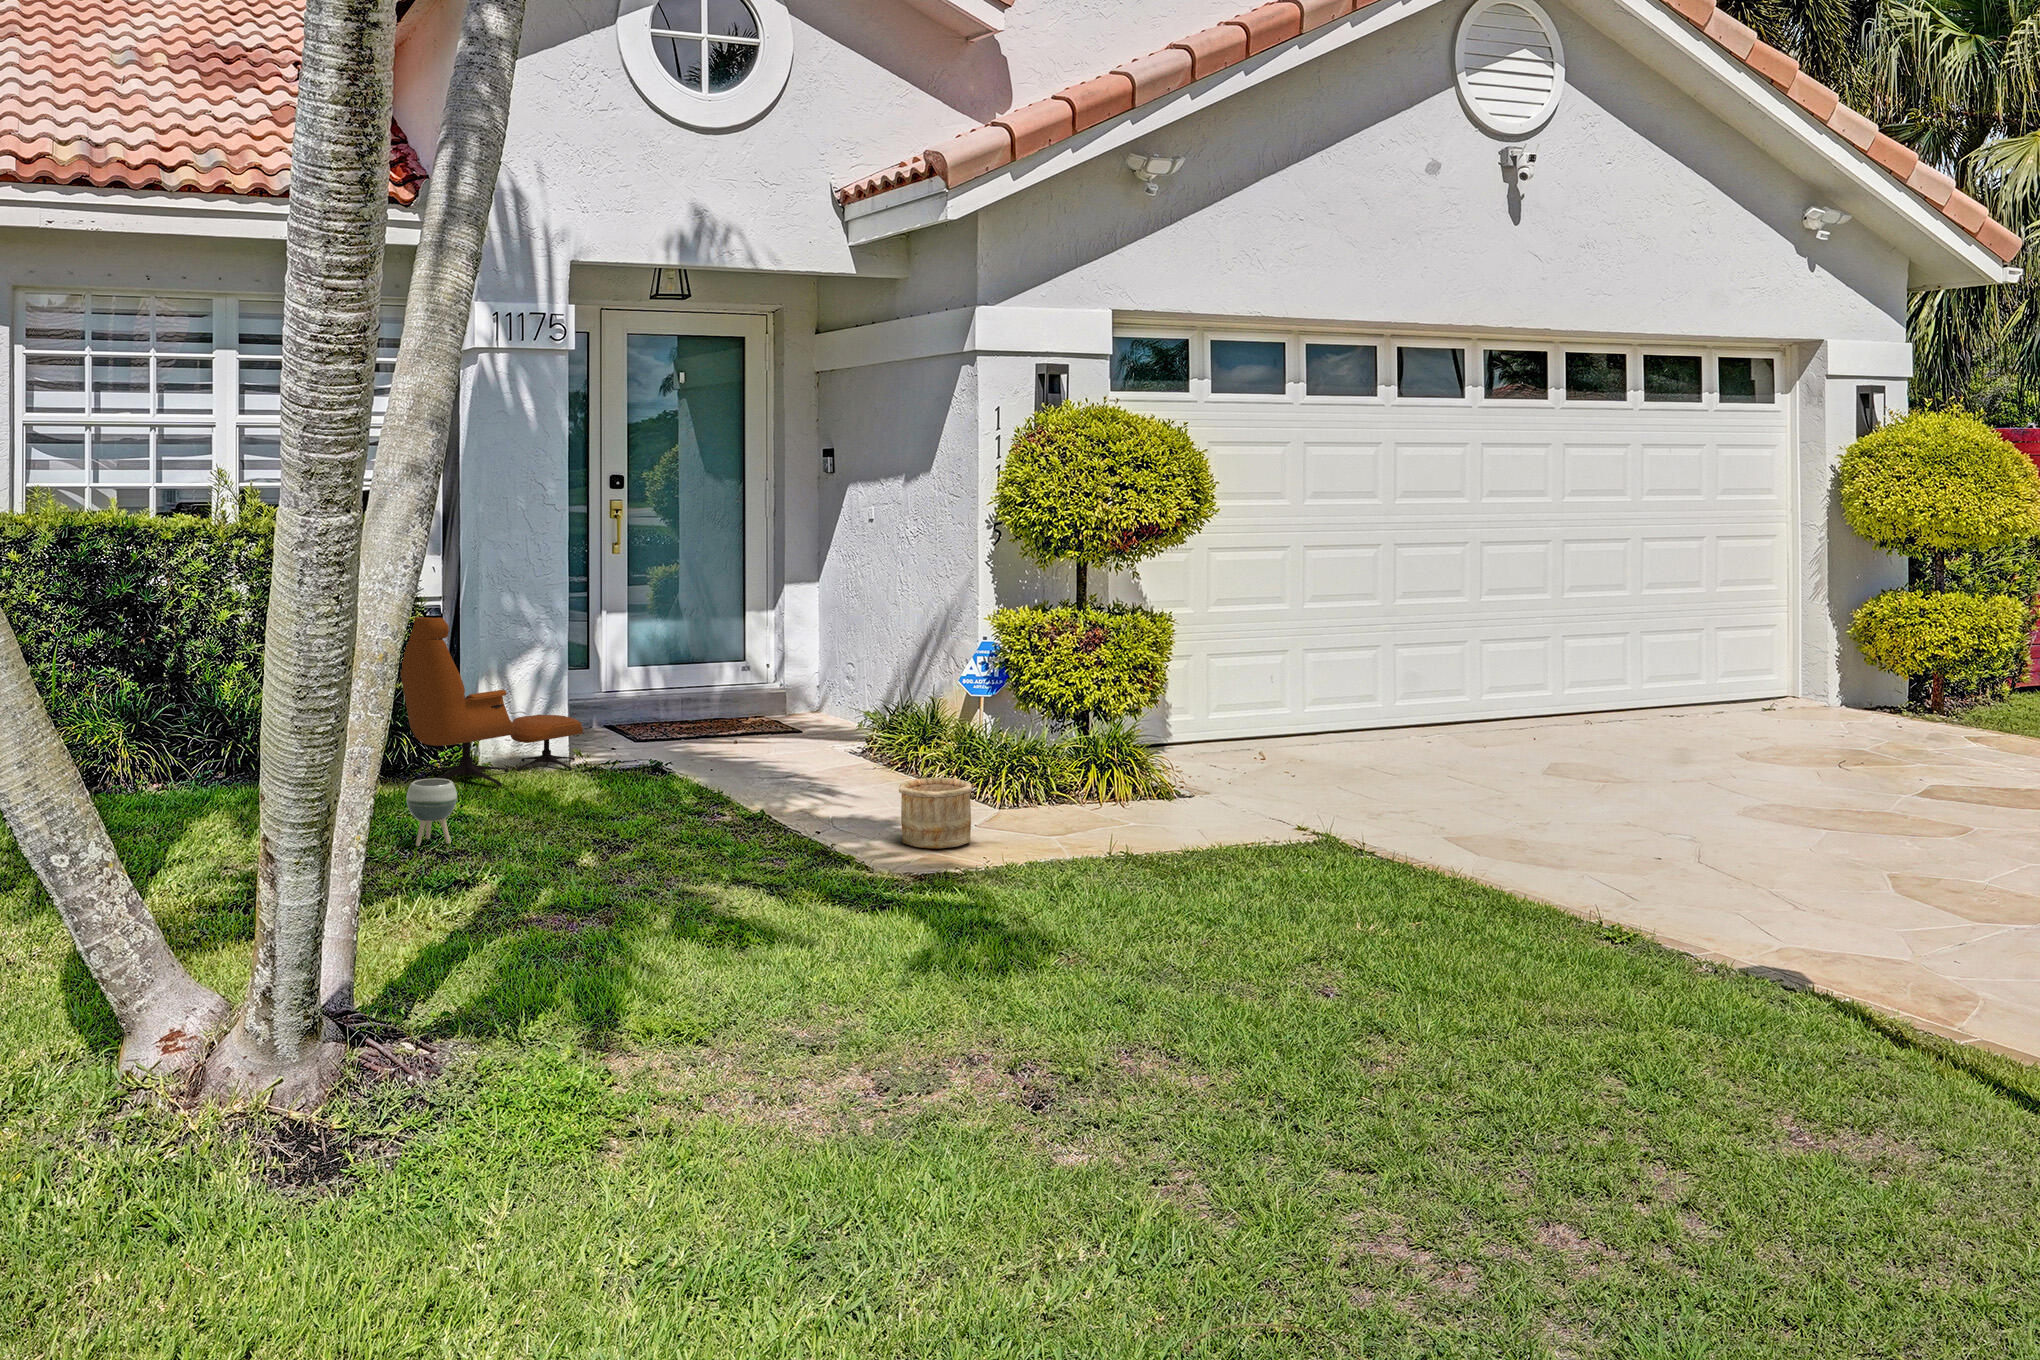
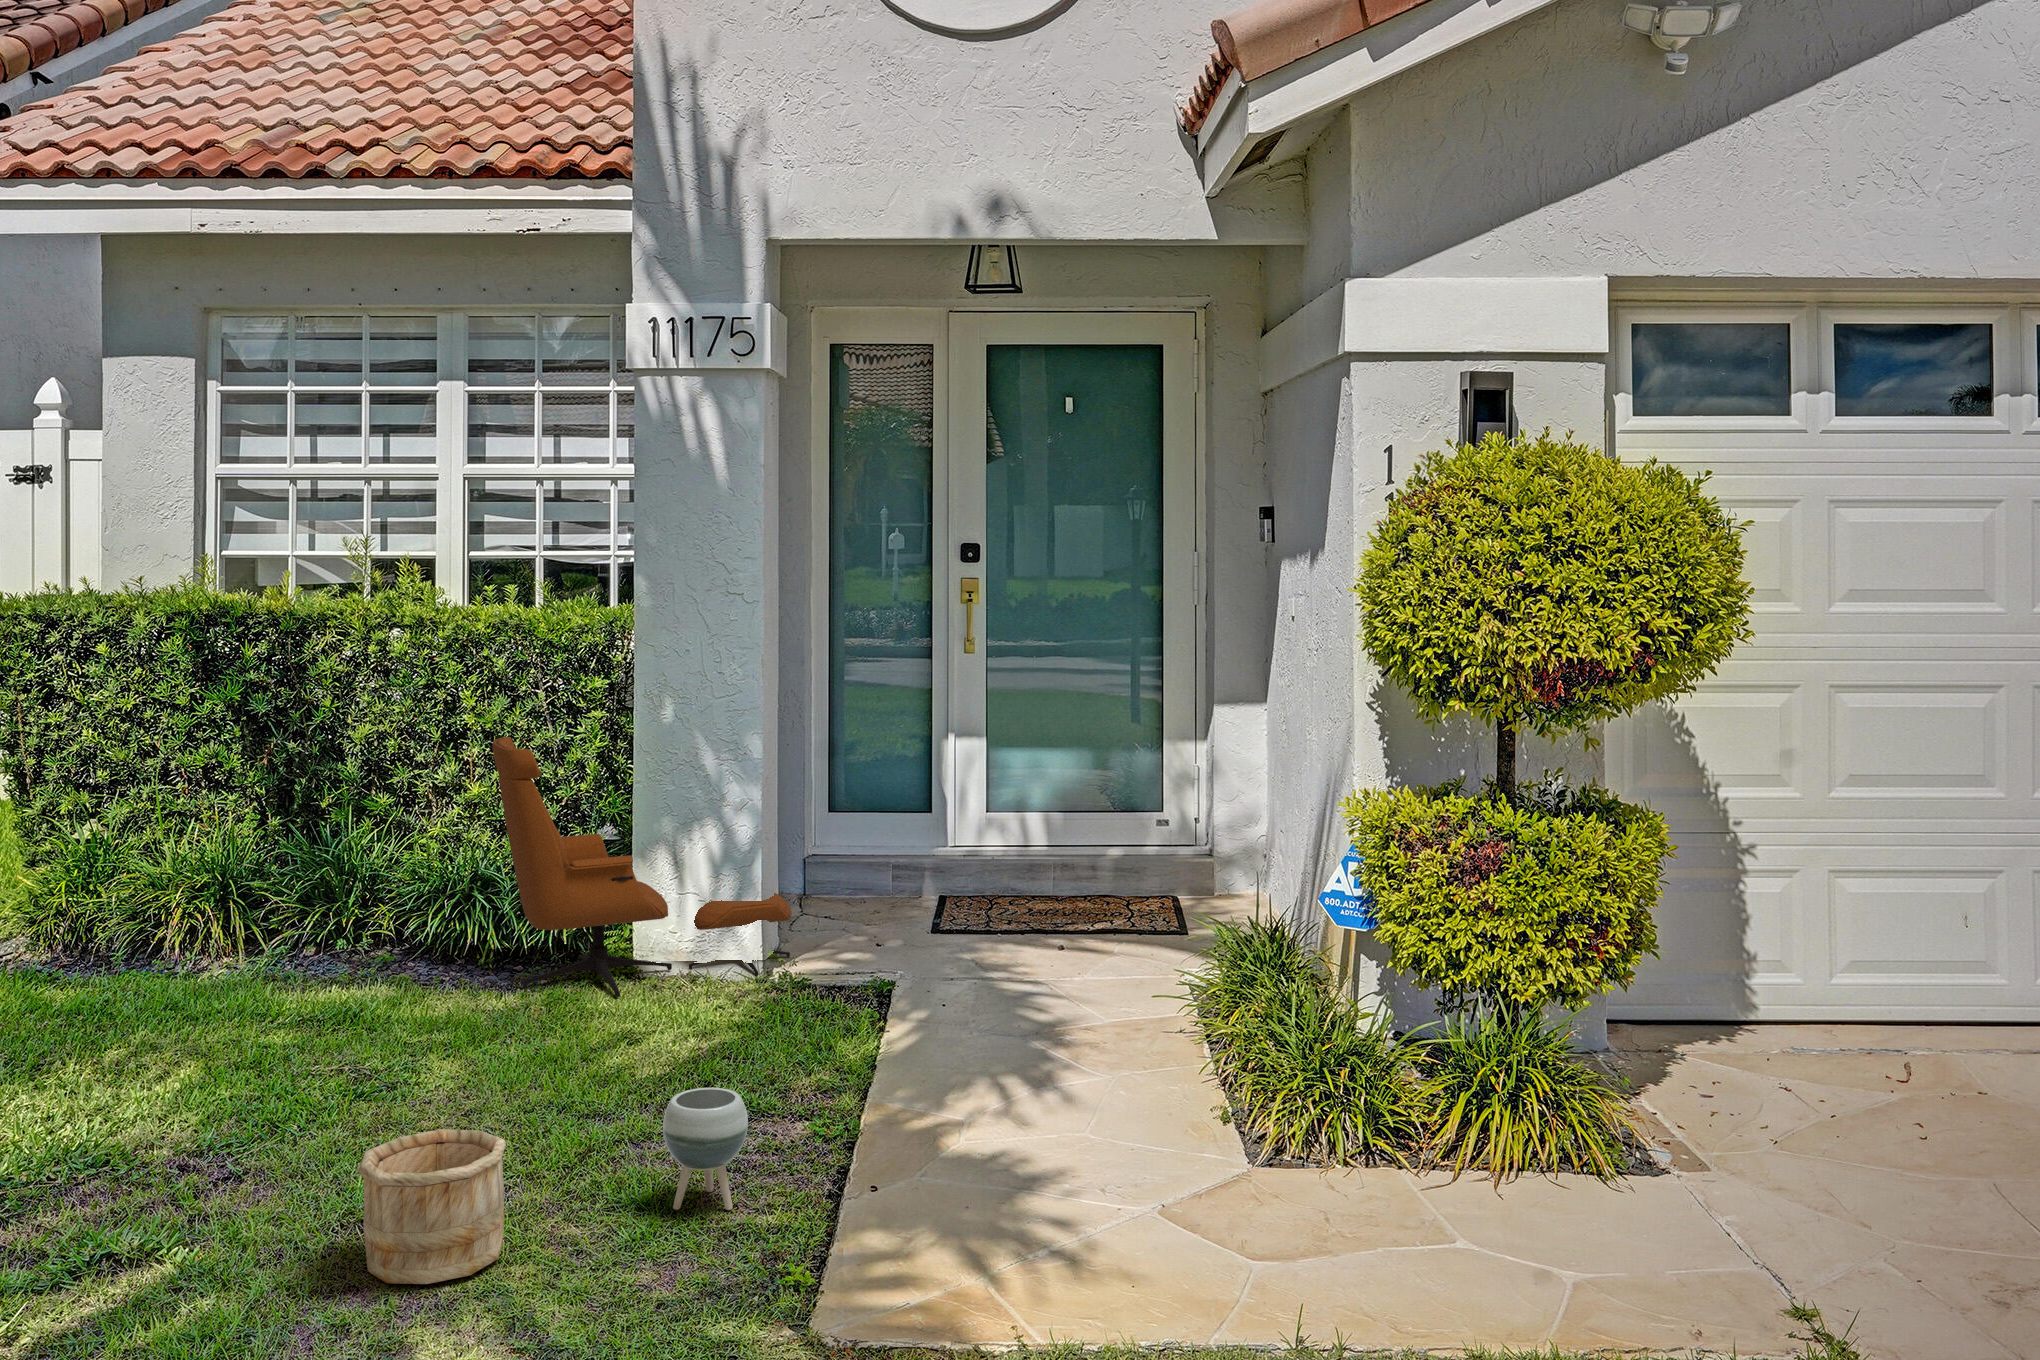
wooden bucket: present [899,777,972,849] -> present [358,1129,506,1284]
planter: present [407,778,457,846] -> present [663,1088,748,1210]

